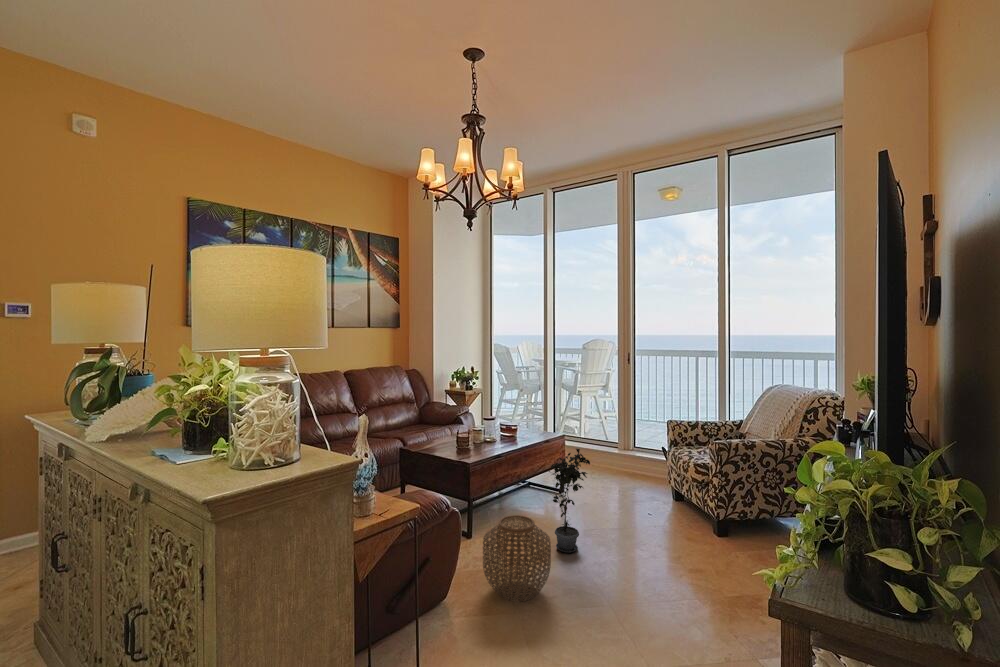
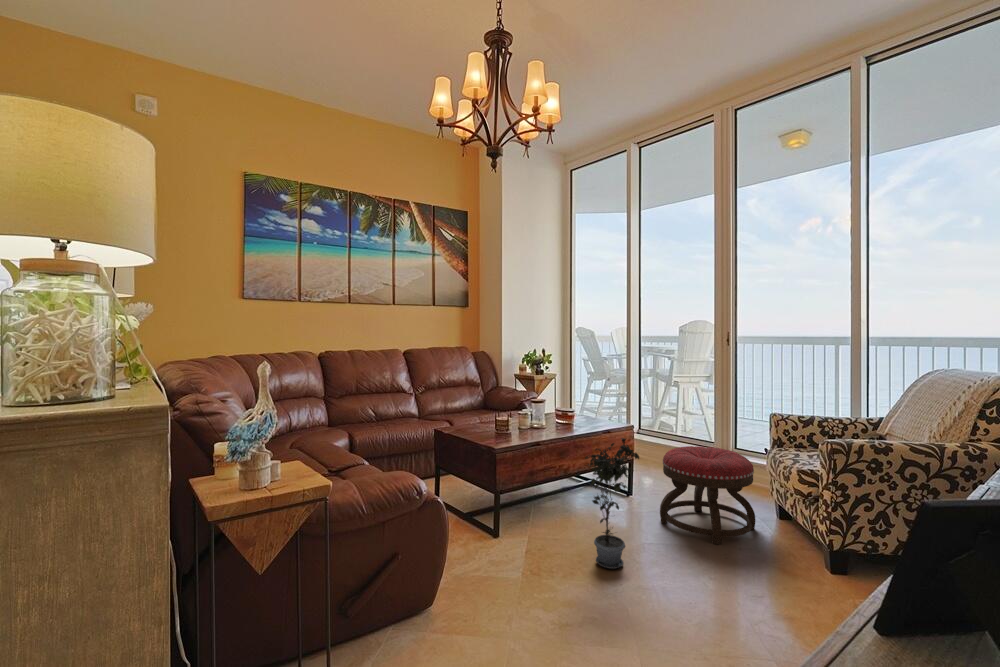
ottoman: none [592,449,662,525] -> present [660,446,755,544]
woven basket: present [483,515,551,602] -> none [481,514,567,624]

